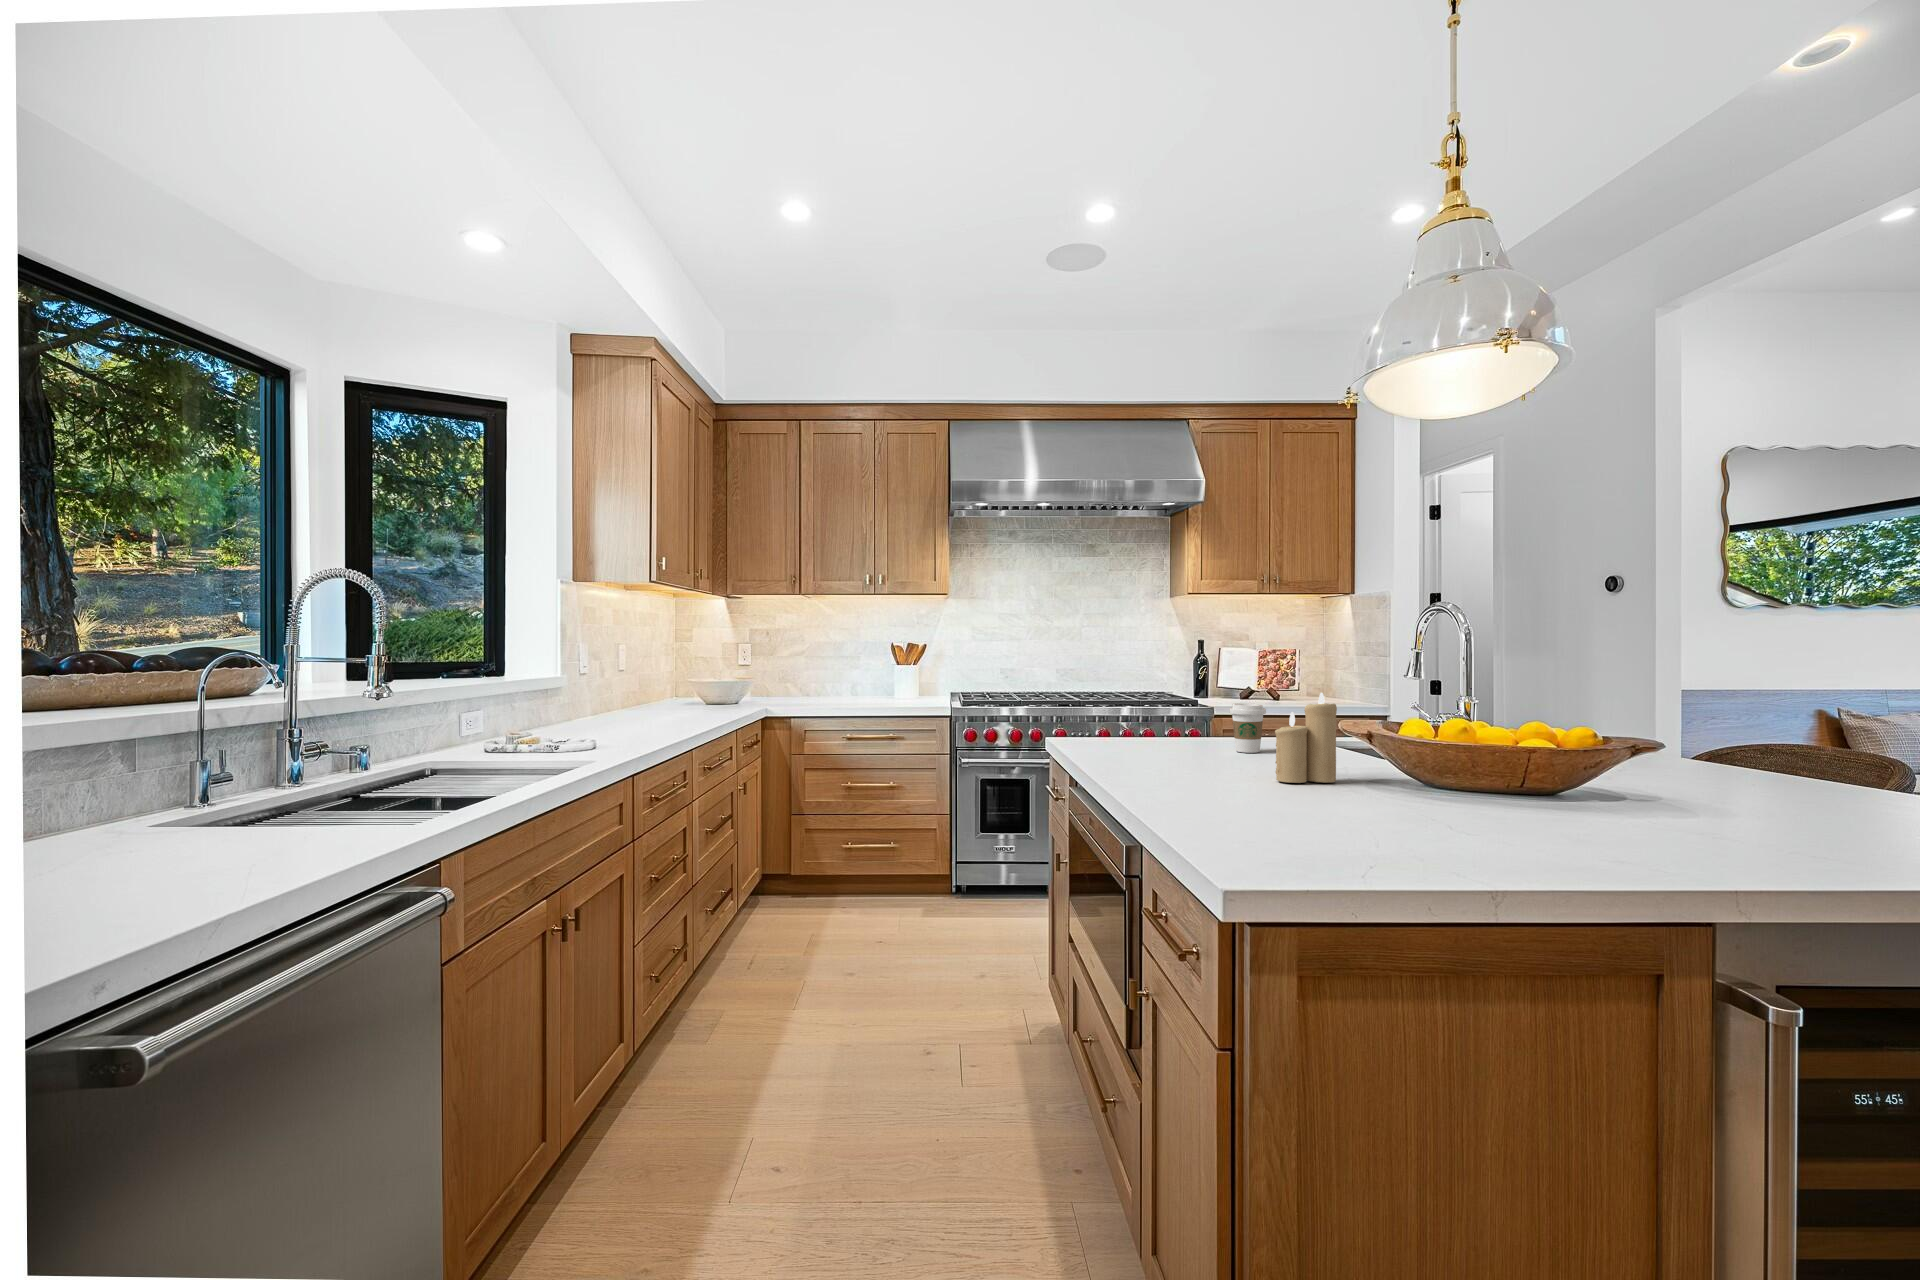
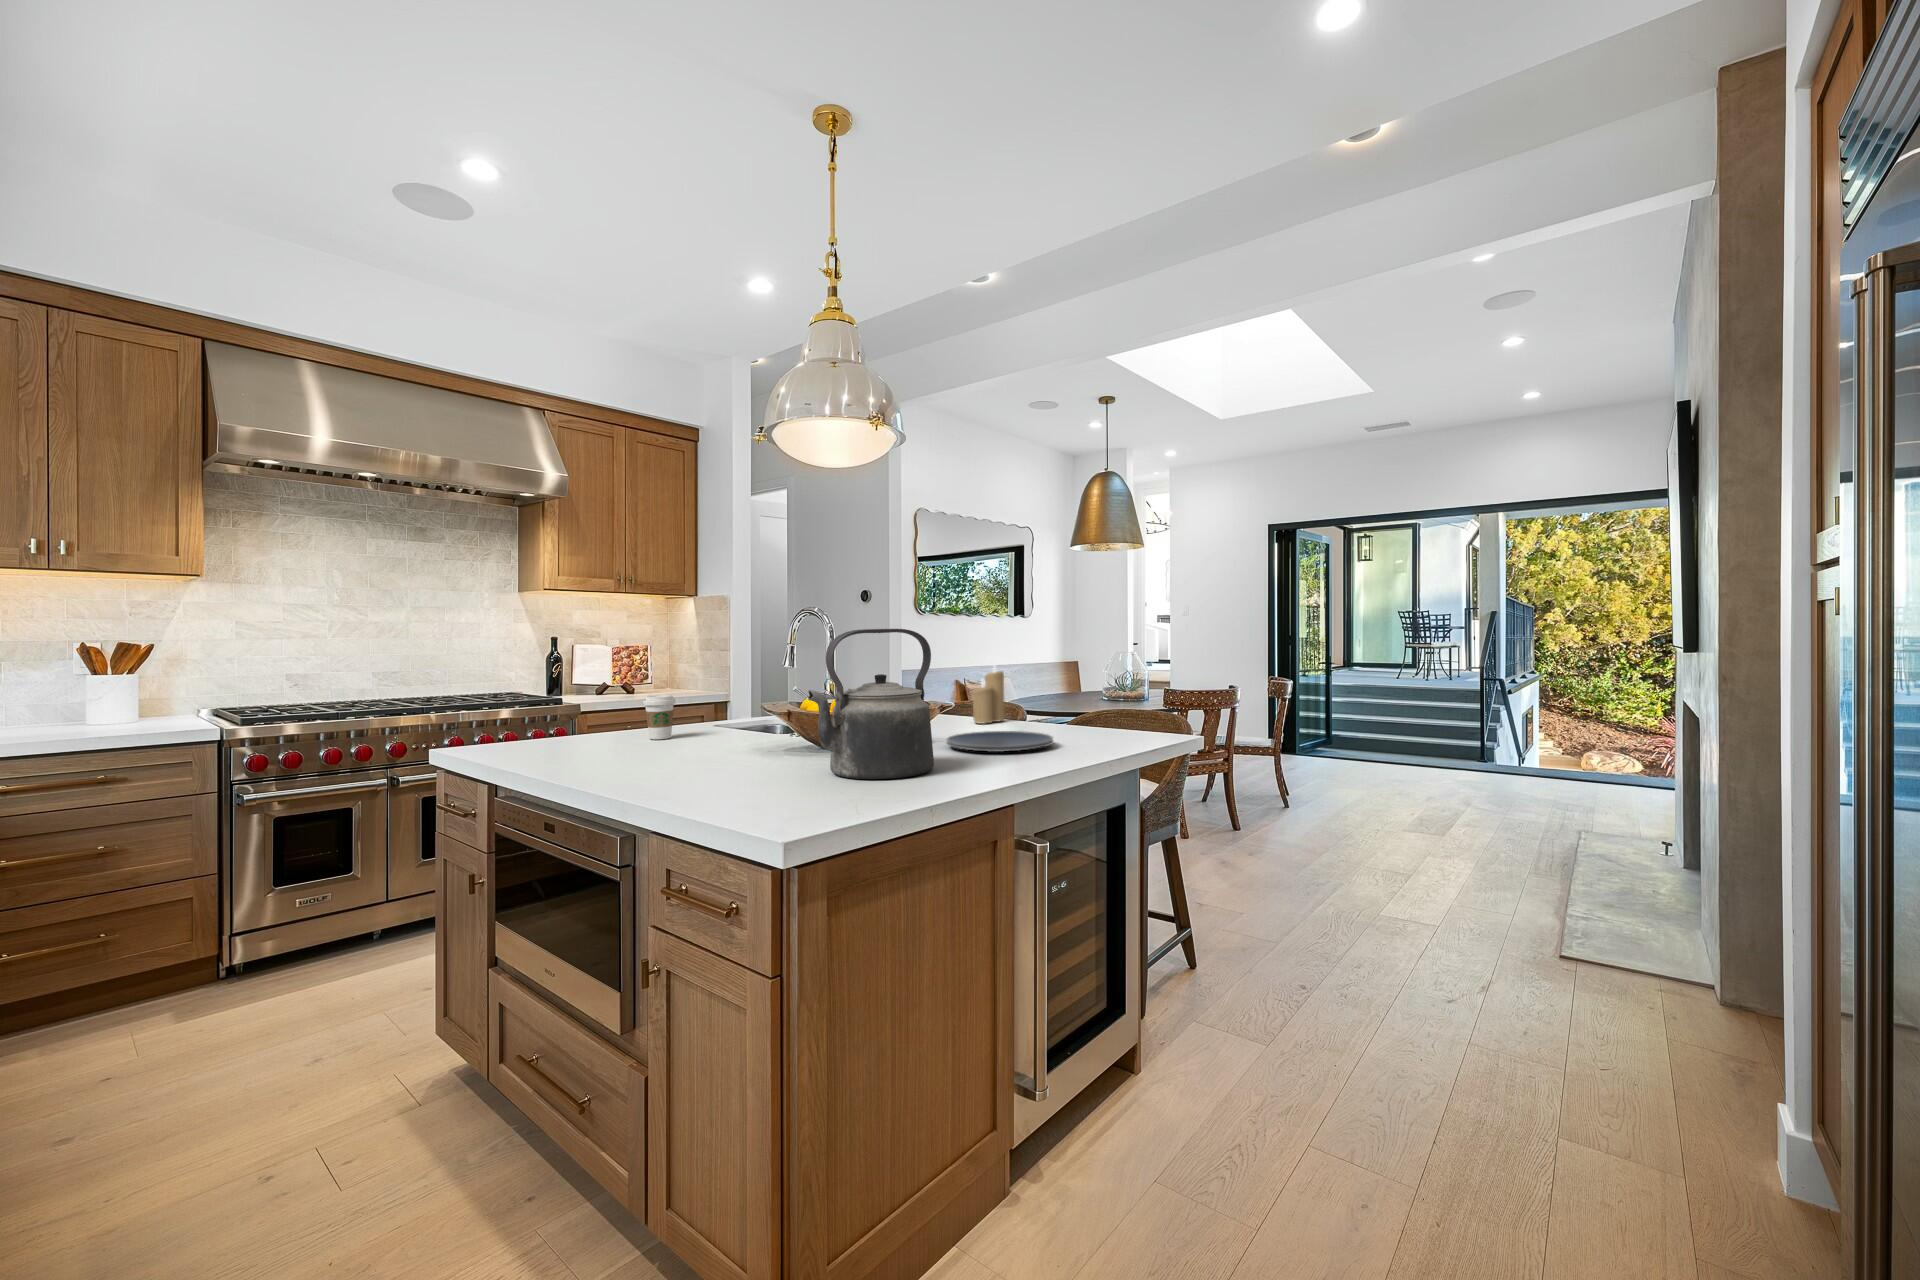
kettle: none [1371,632,1581,846] -> present [808,629,934,779]
candle: present [1275,693,1337,783] -> present [973,666,1005,723]
plate: none [1630,794,1864,837] -> present [946,731,1053,752]

